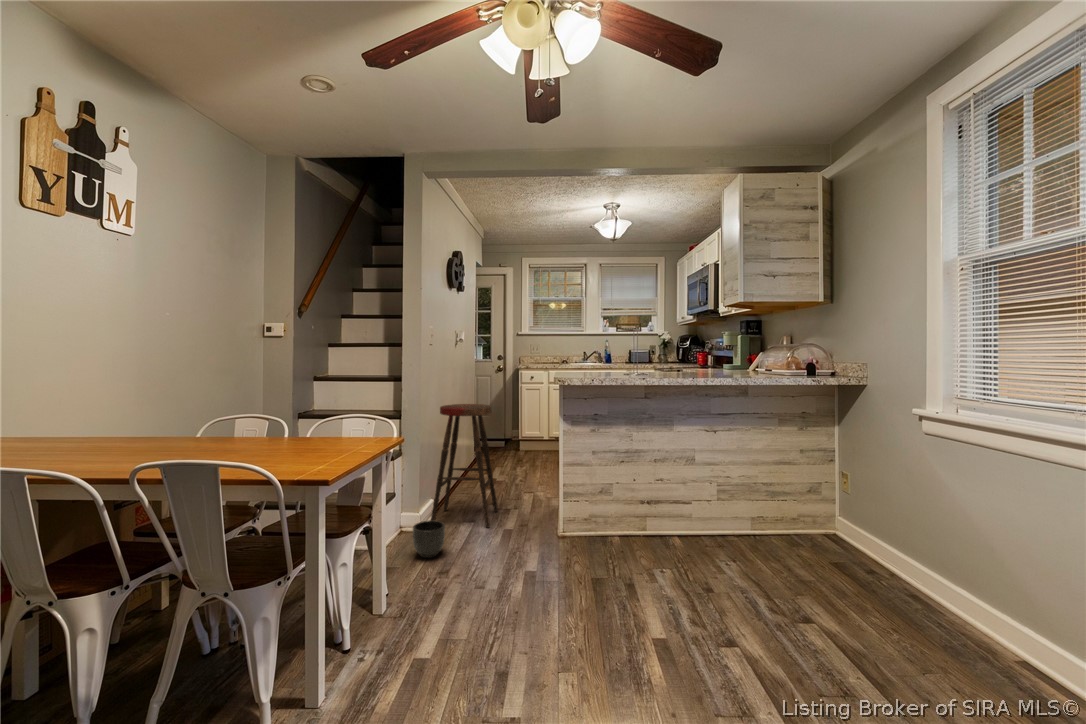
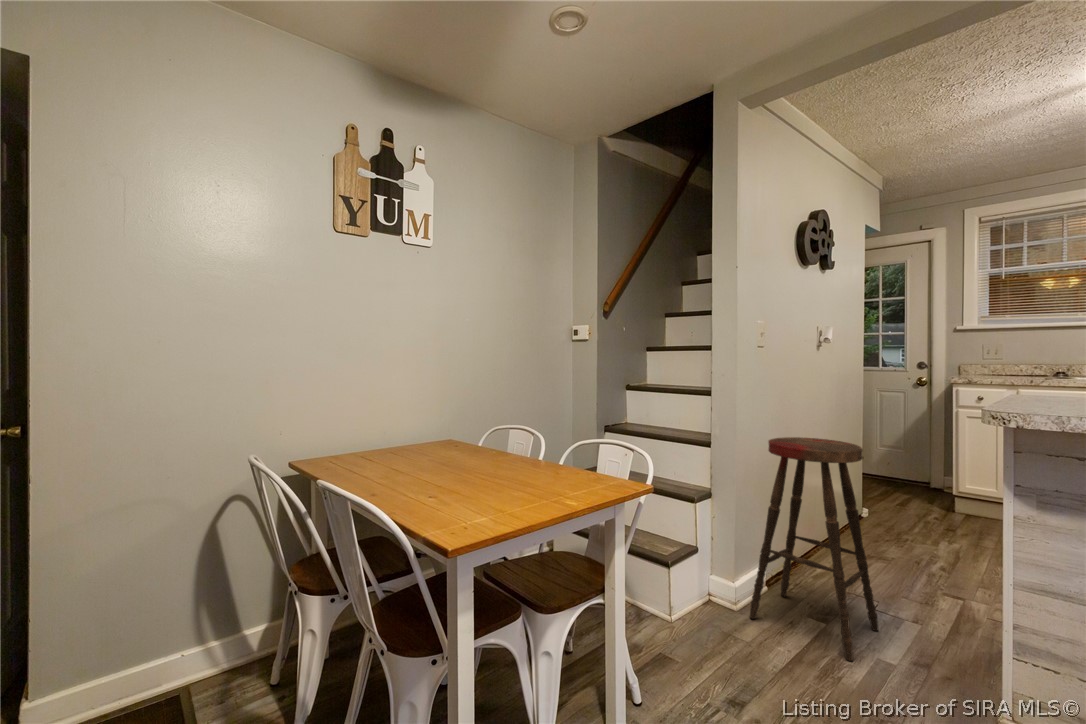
planter: present [413,520,445,558] -> none [699,617,753,685]

